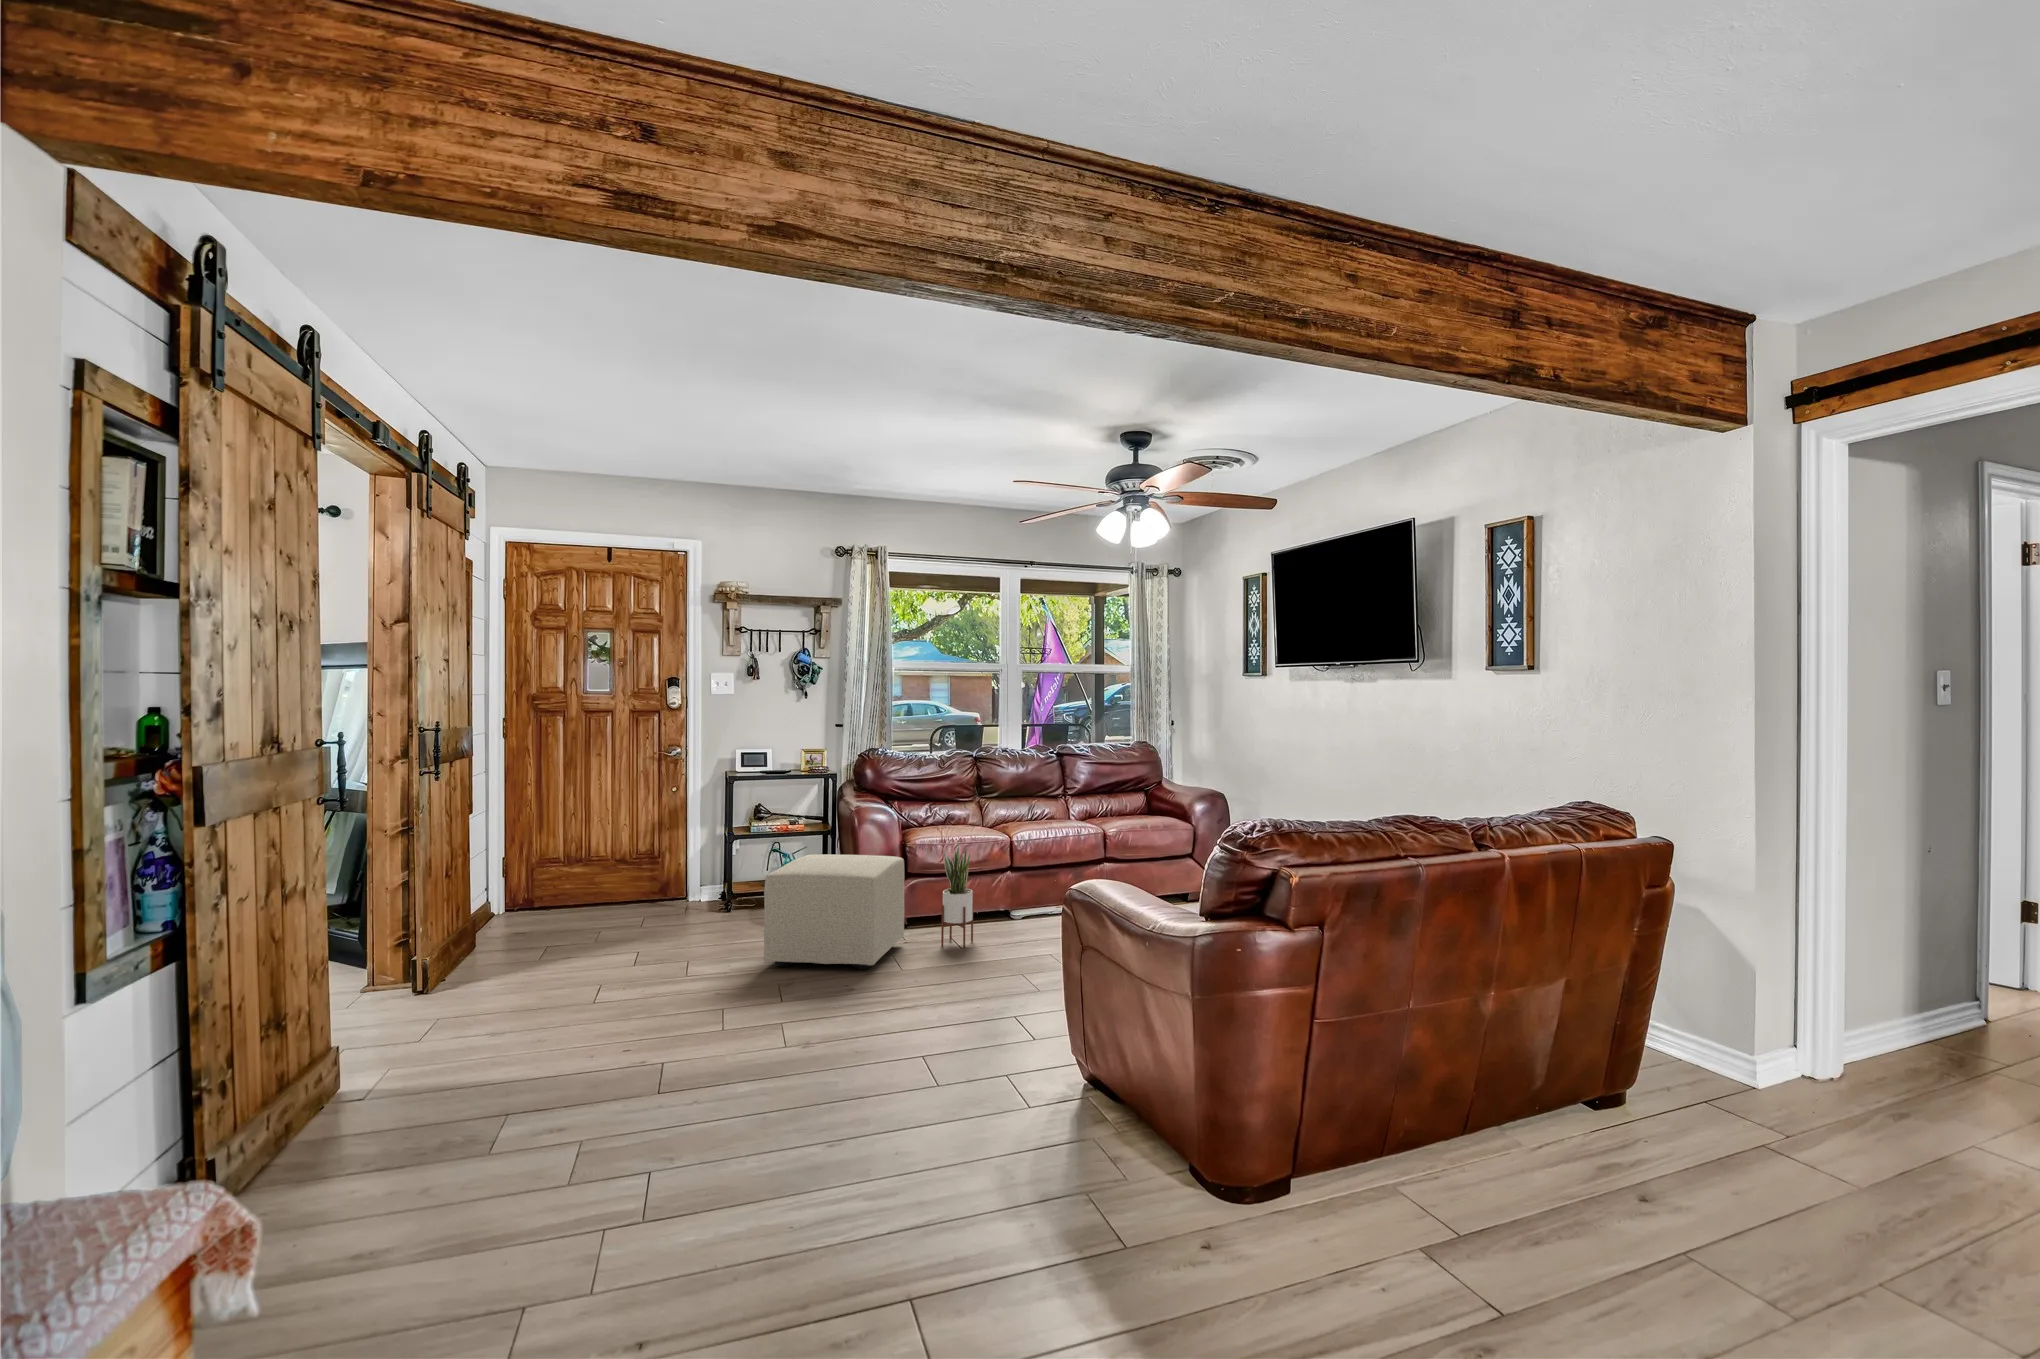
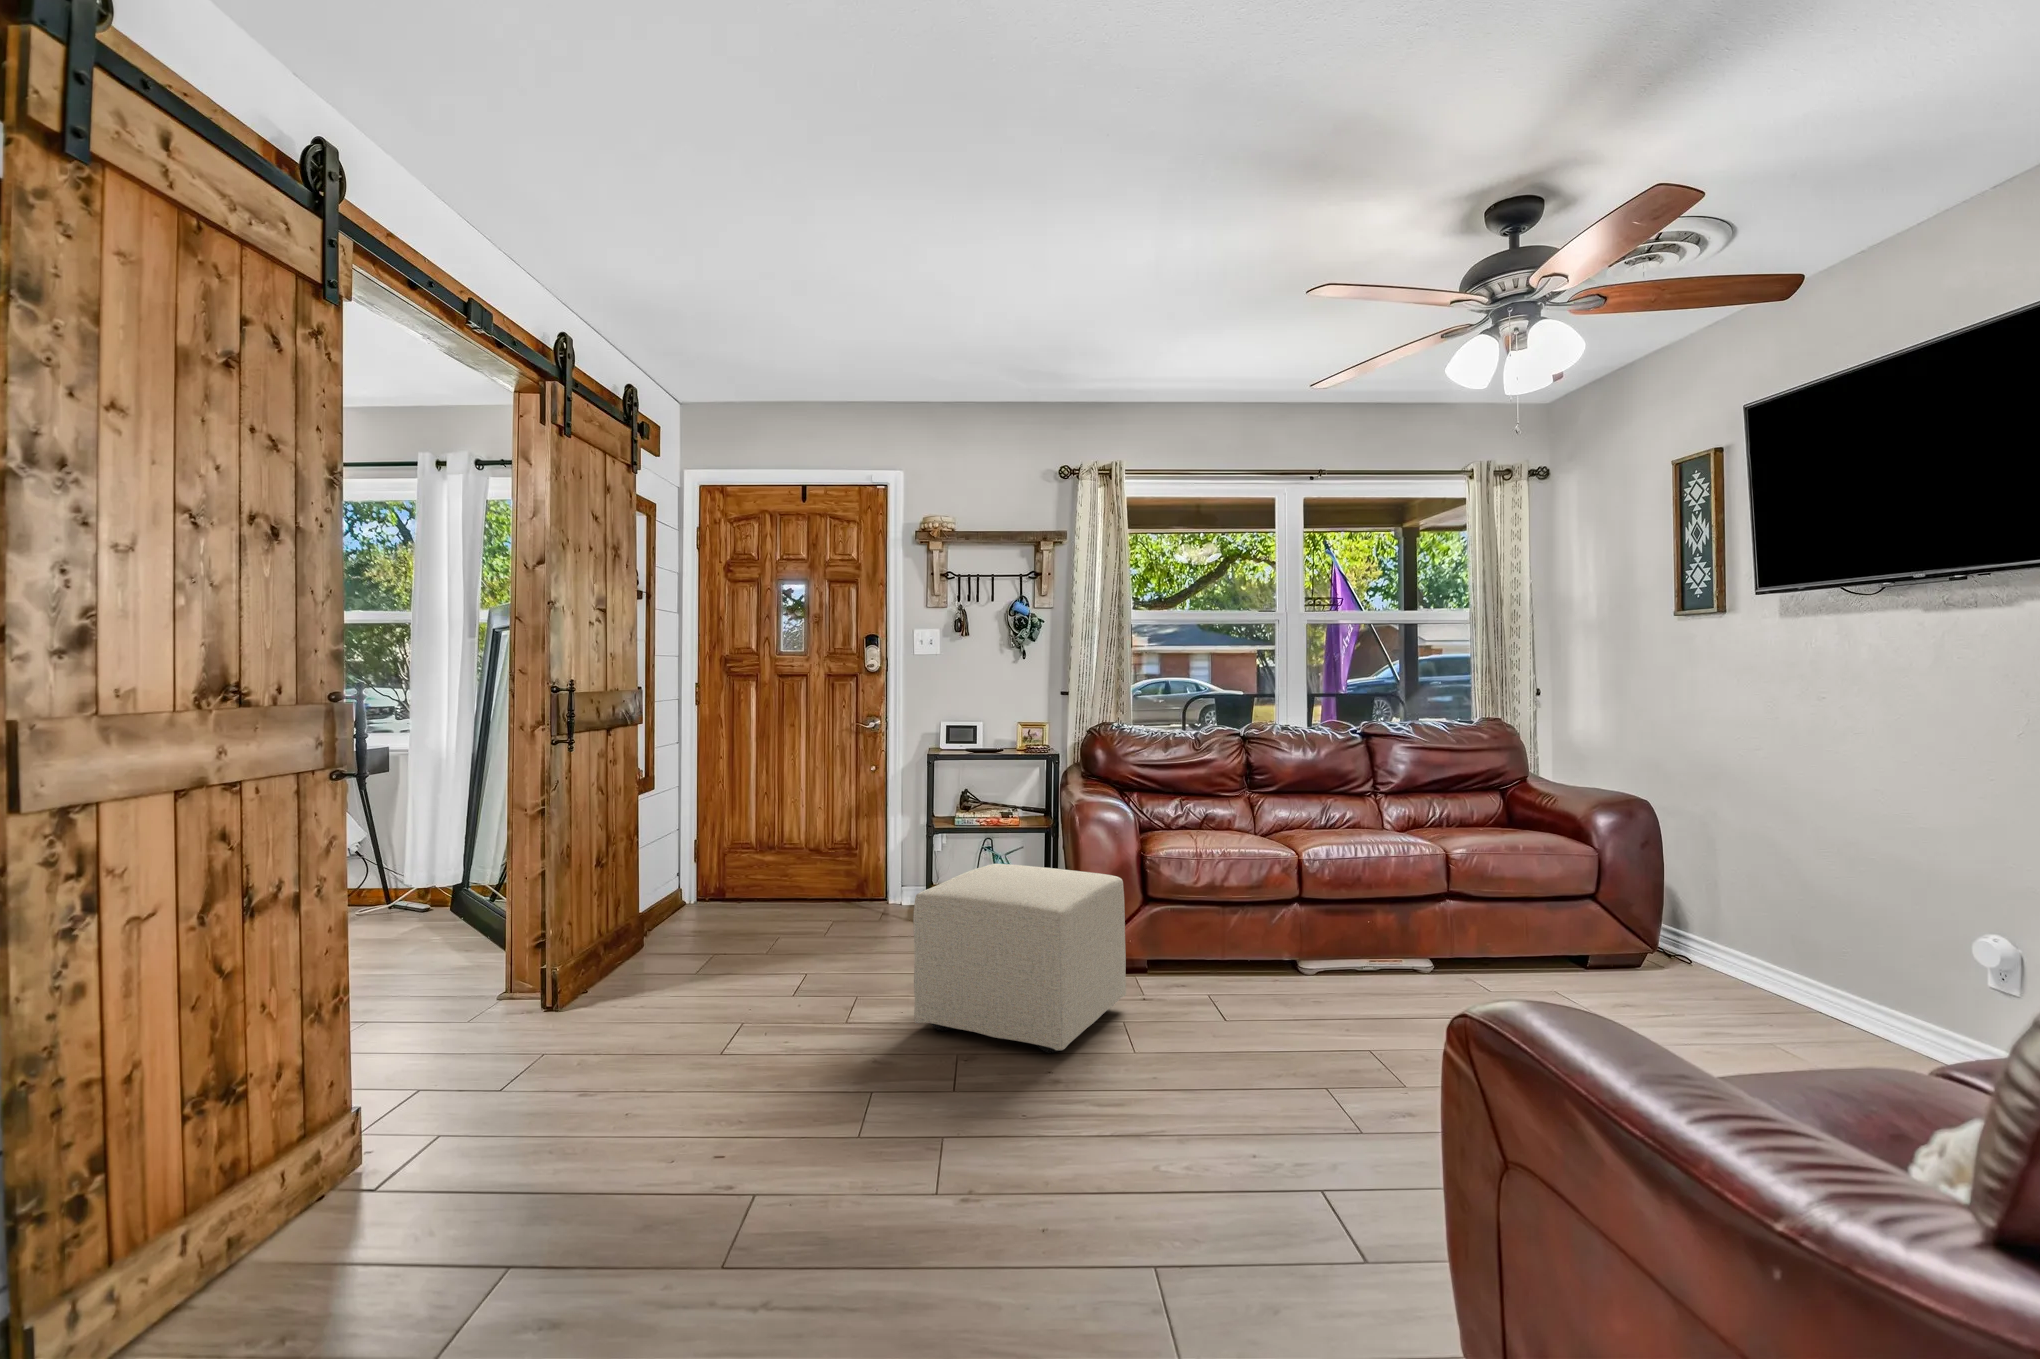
potted plant: present [941,843,973,948] -> none [1177,860,1232,1027]

